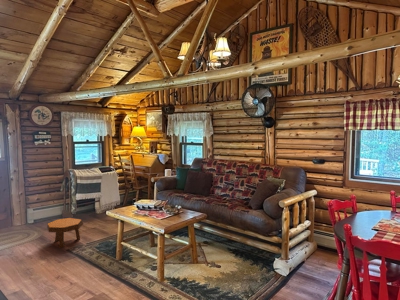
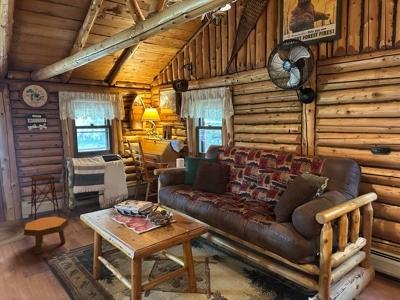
side table: none [35,184,63,226] -> present [30,175,60,220]

